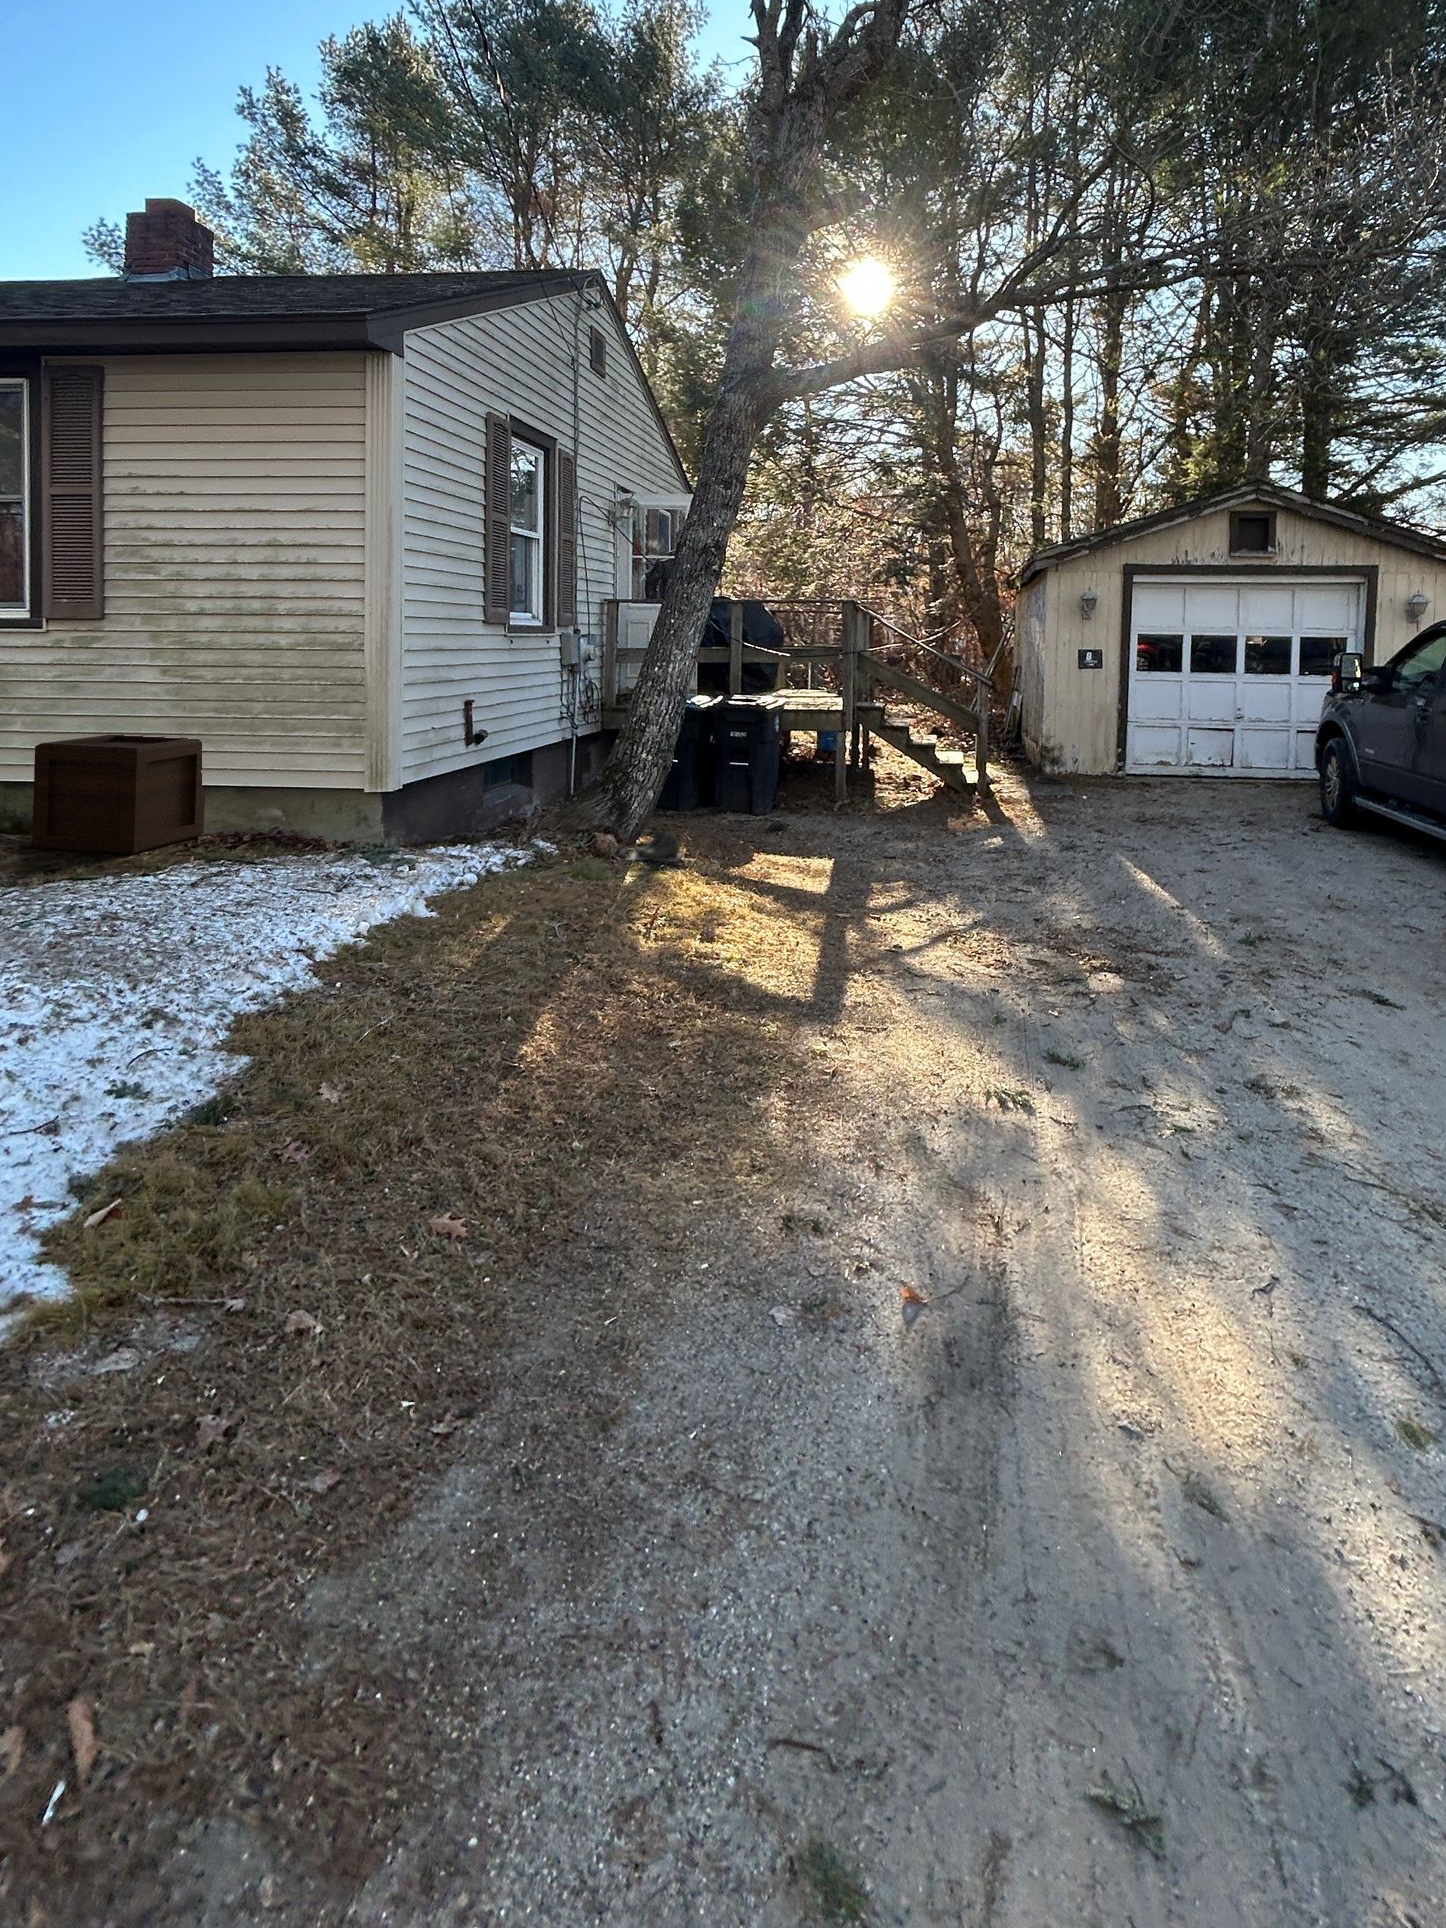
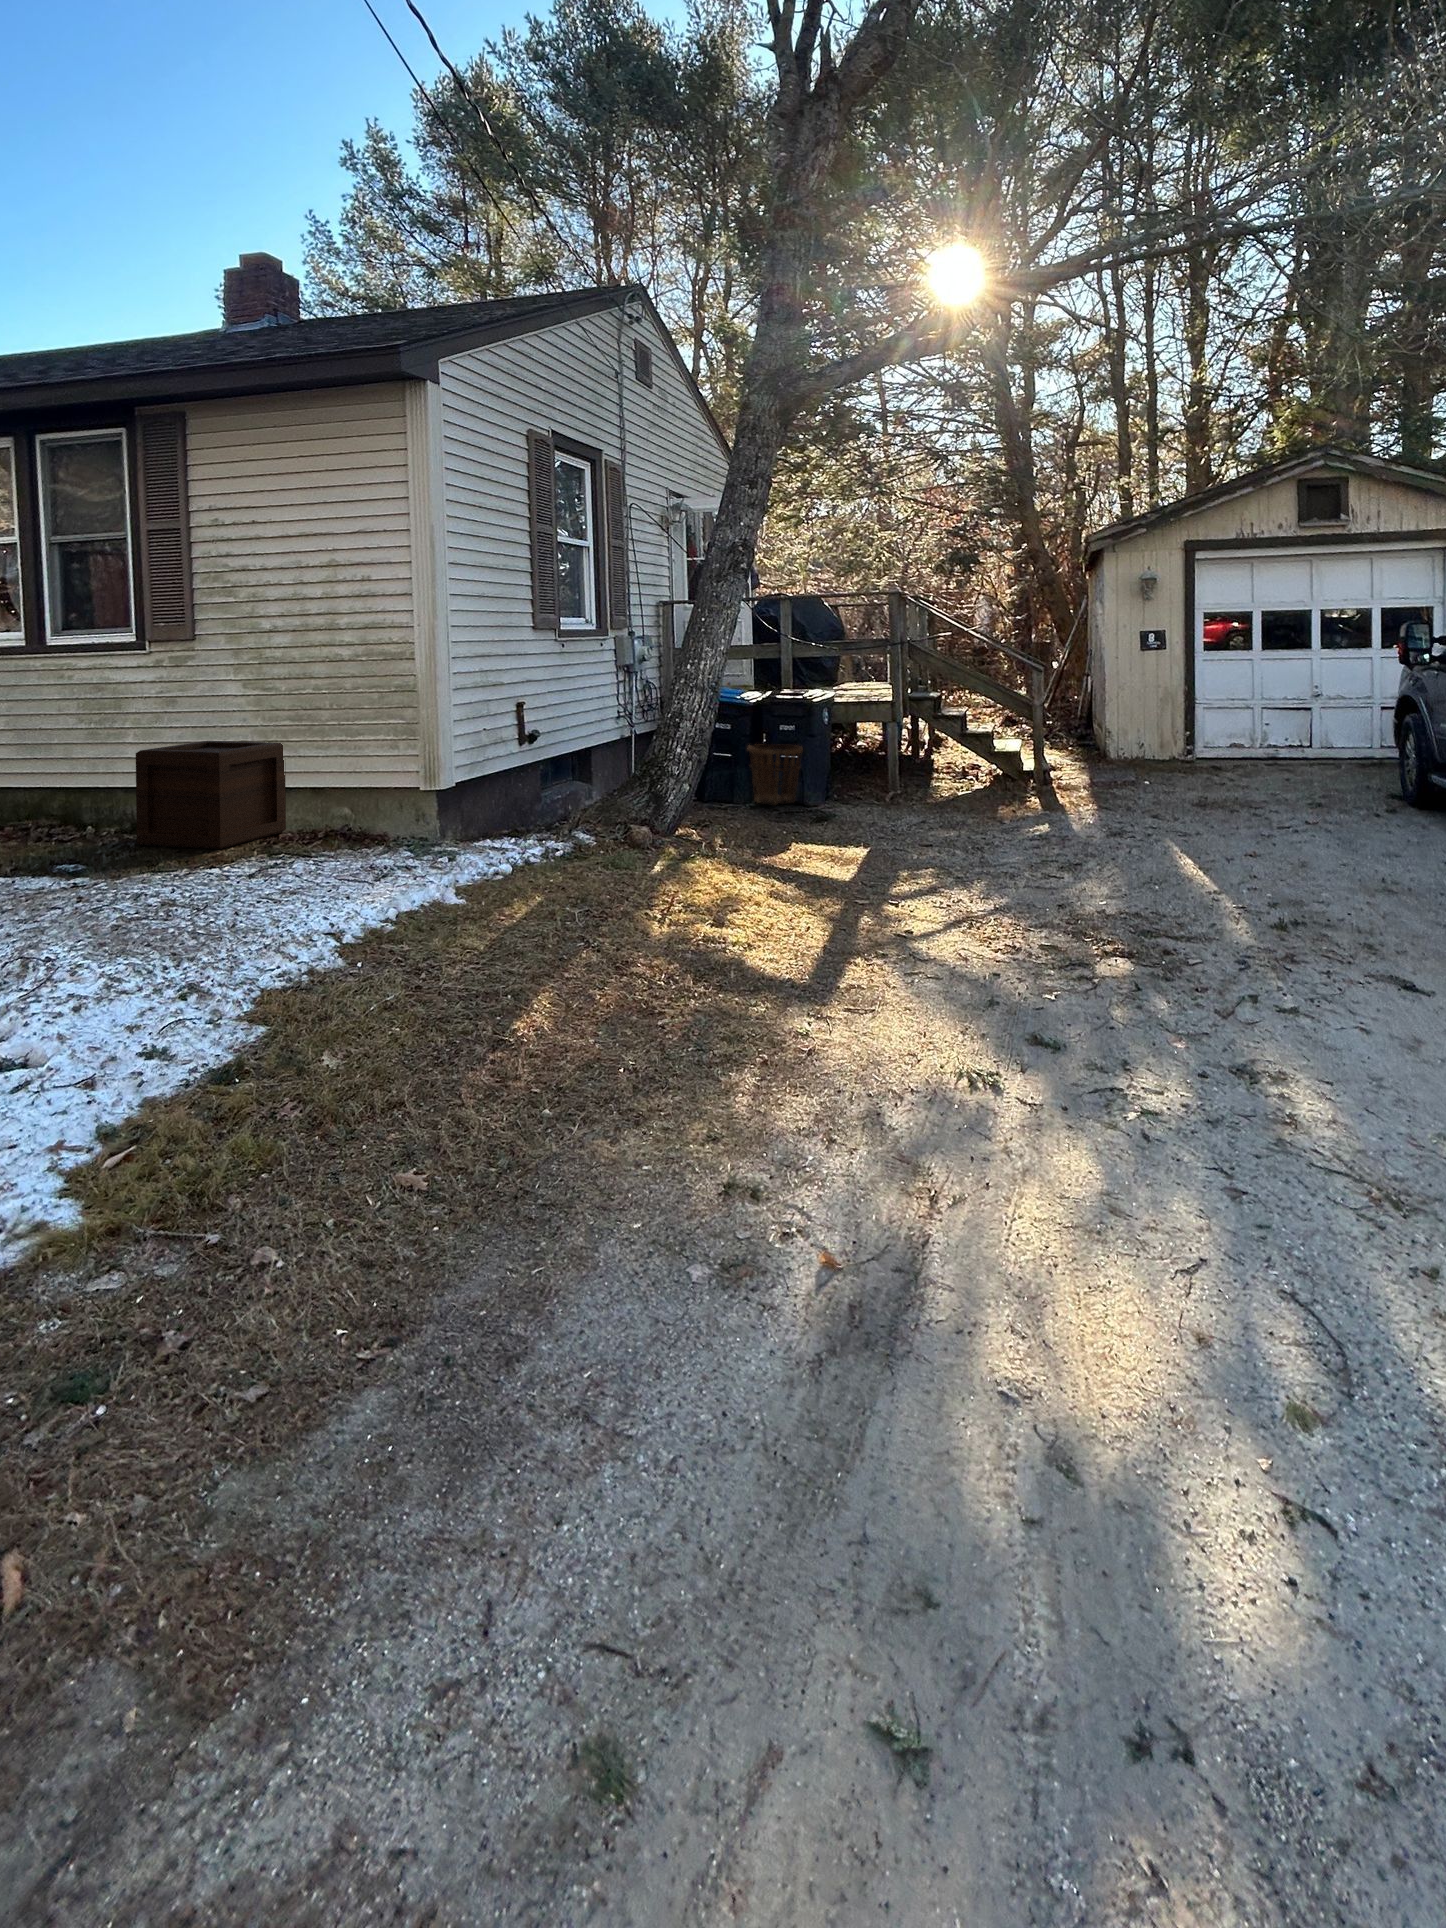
potted tree: present [1036,733,1068,784] -> none [1108,712,1144,770]
basket: none [690,751,747,813] -> present [748,744,803,805]
boots: present [629,830,682,862] -> none [672,821,730,852]

